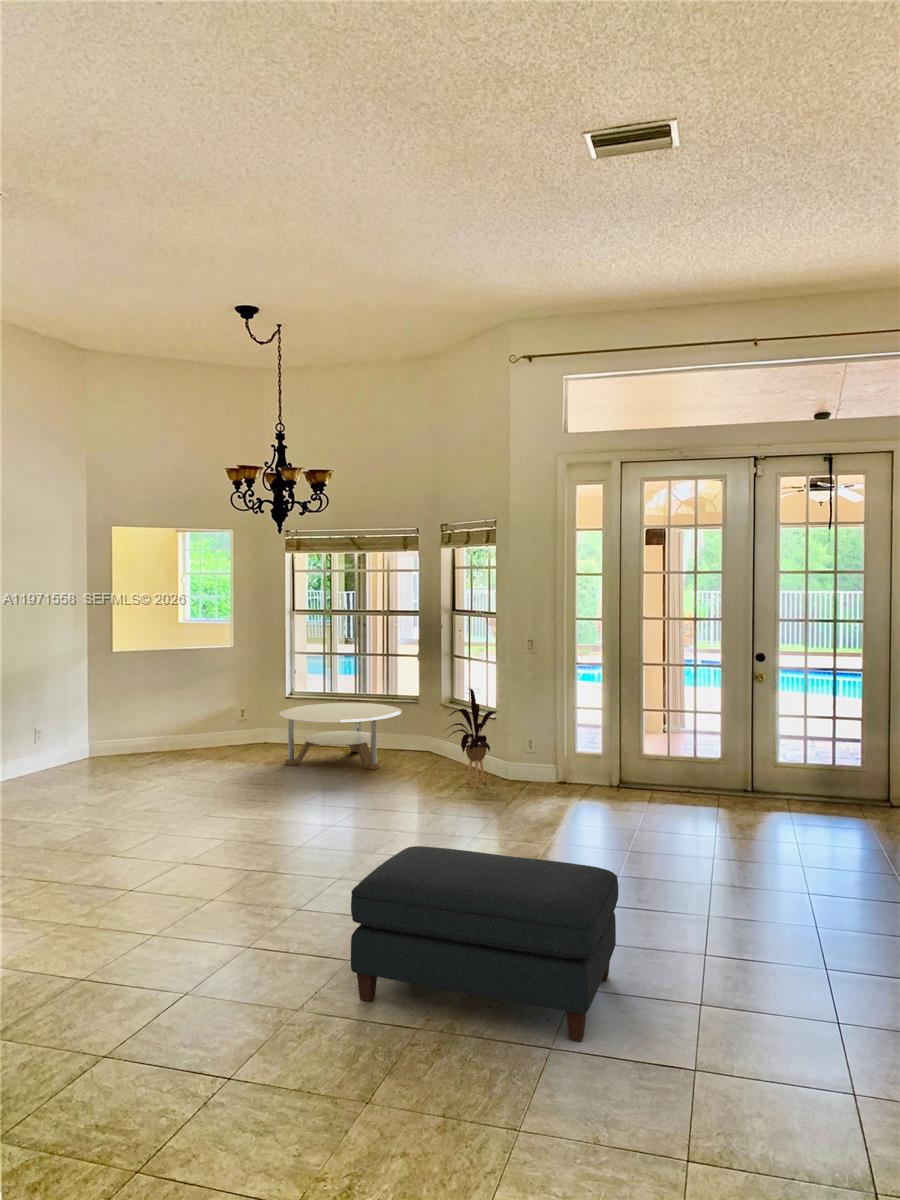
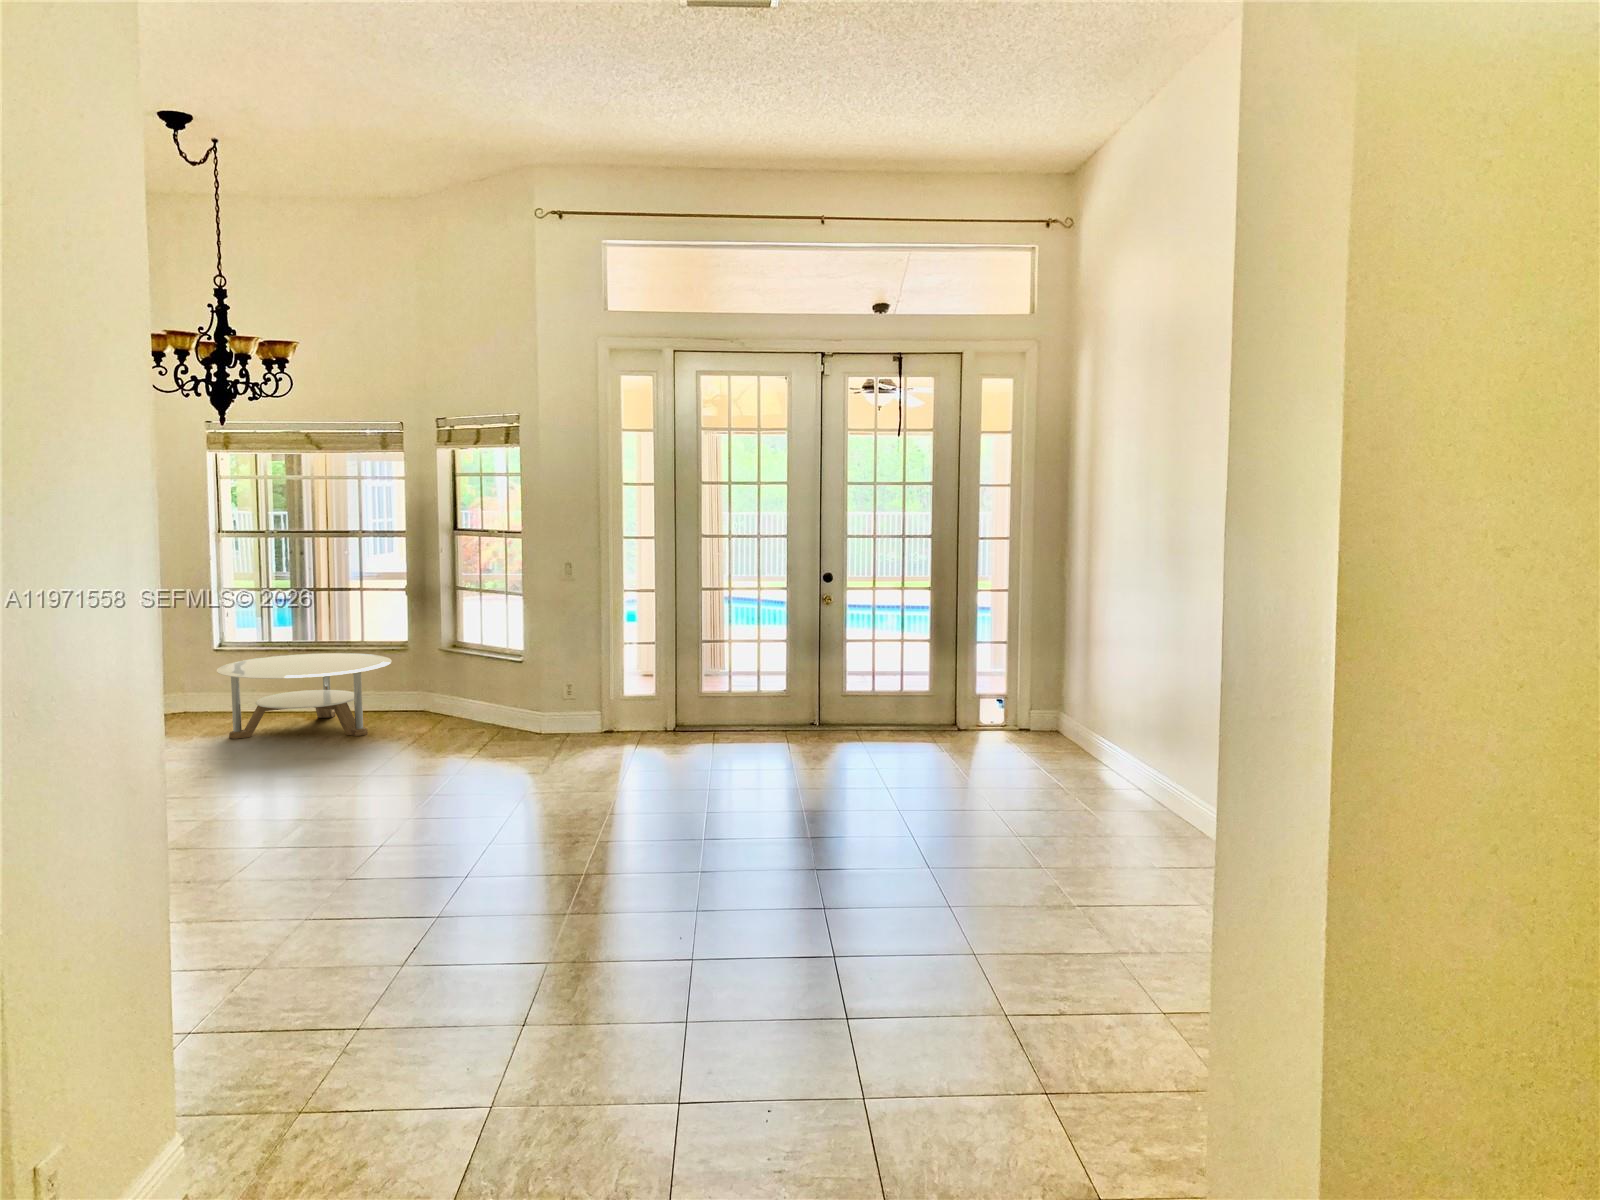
house plant: present [446,689,497,786] -> none [459,625,529,744]
ottoman: present [351,846,618,1042] -> none [447,794,732,963]

